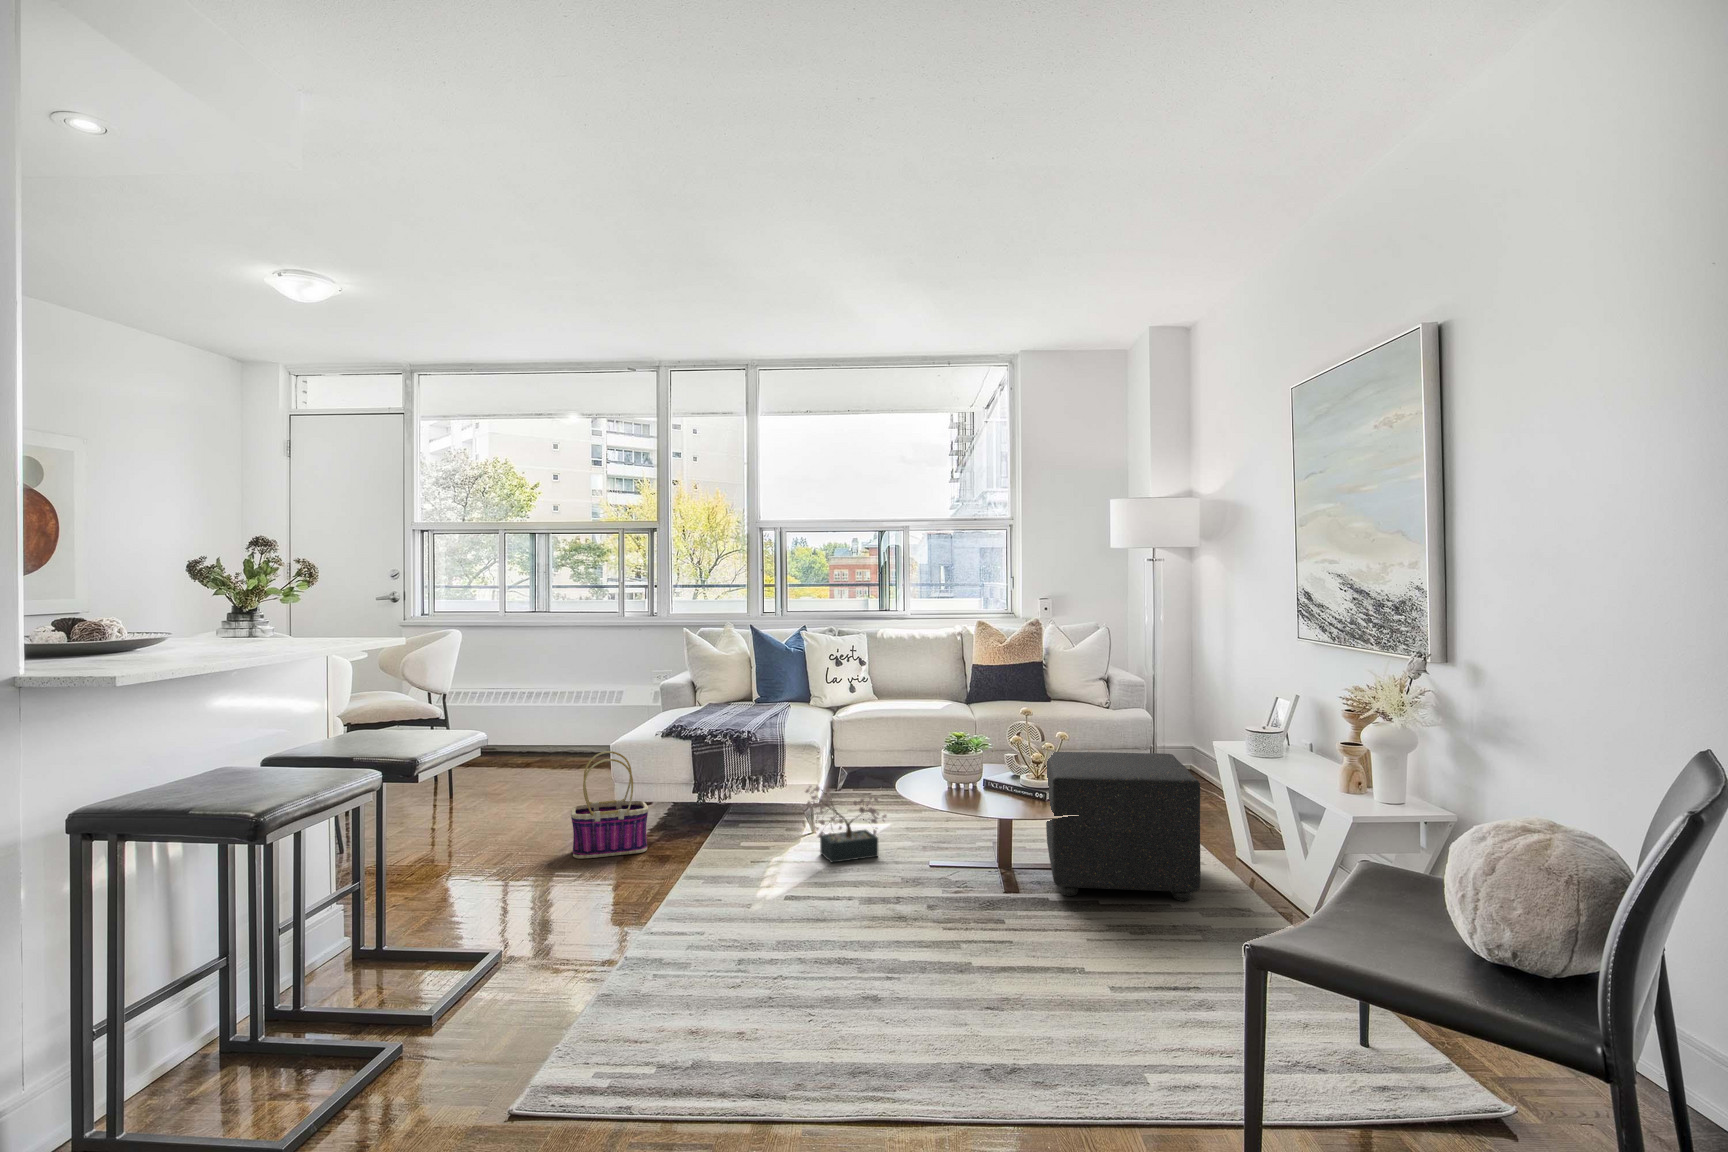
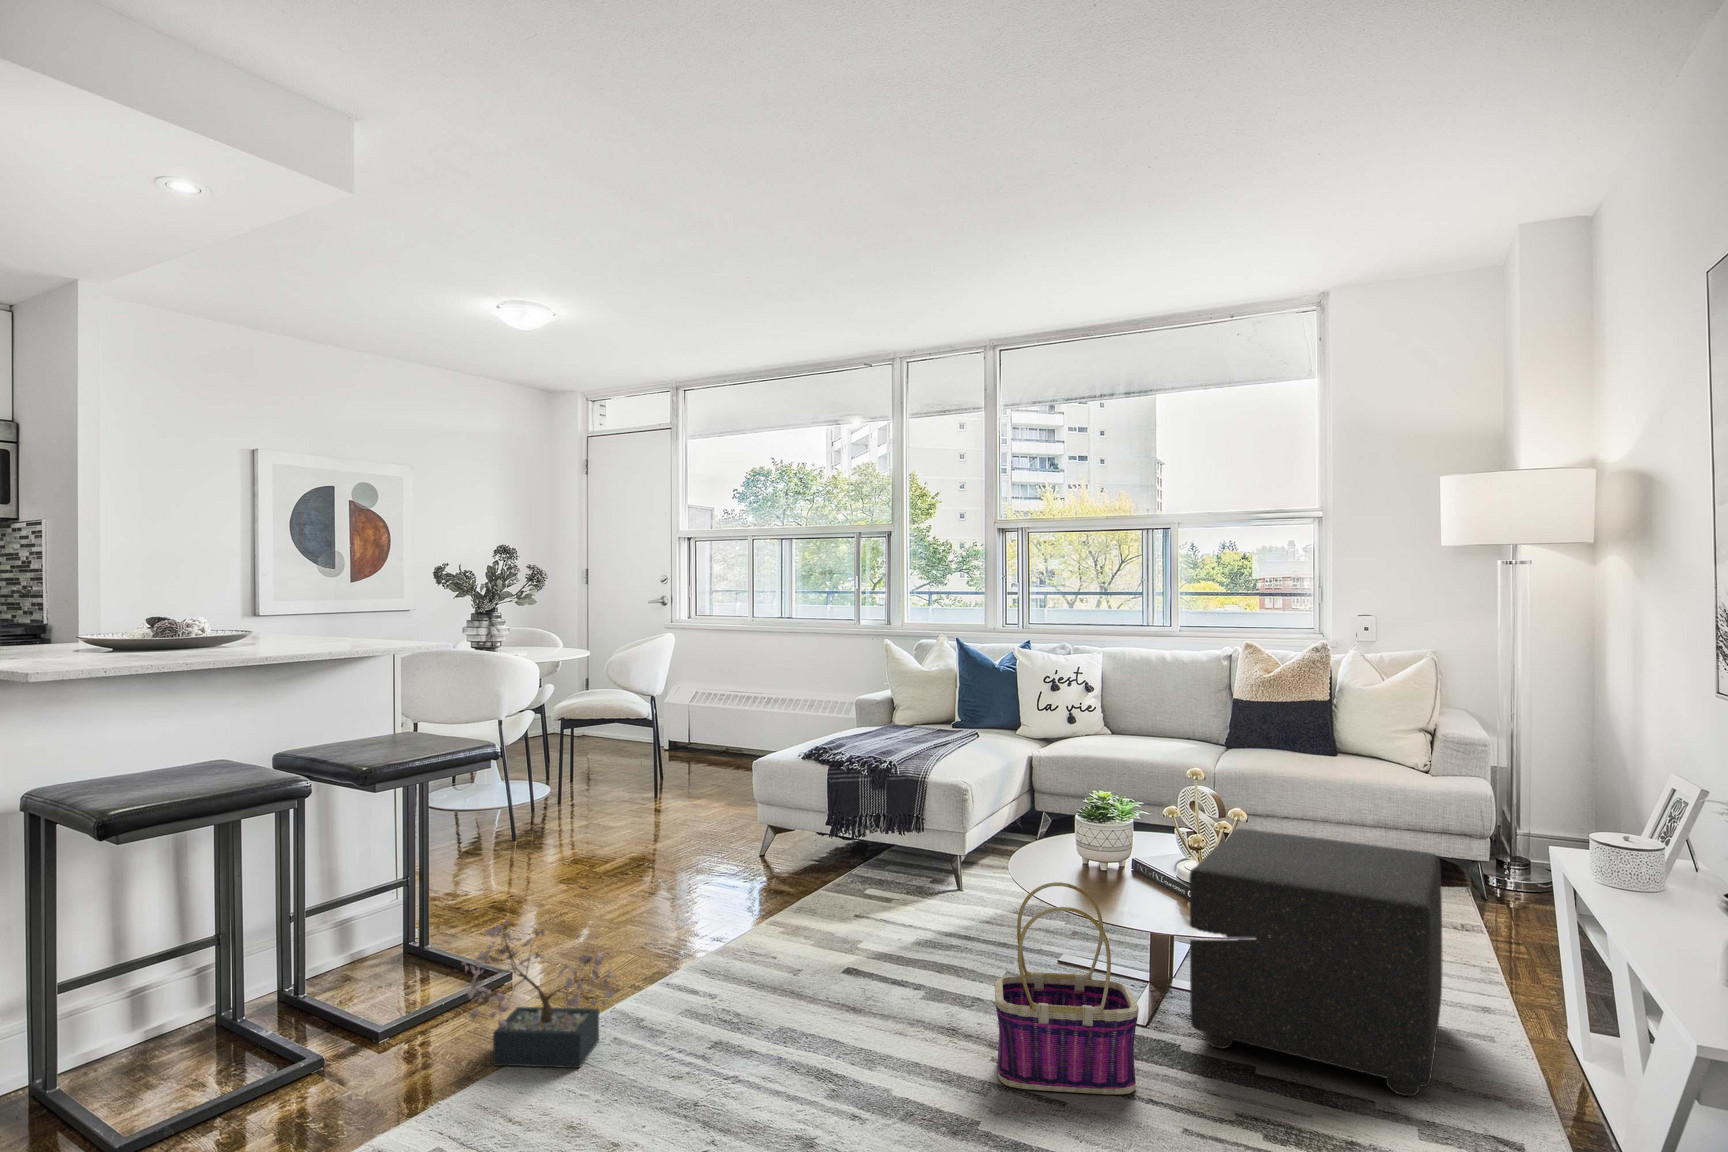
basket: present [571,751,649,859] -> present [995,882,1139,1095]
decorative plant: present [802,786,887,863] -> present [462,920,616,1068]

